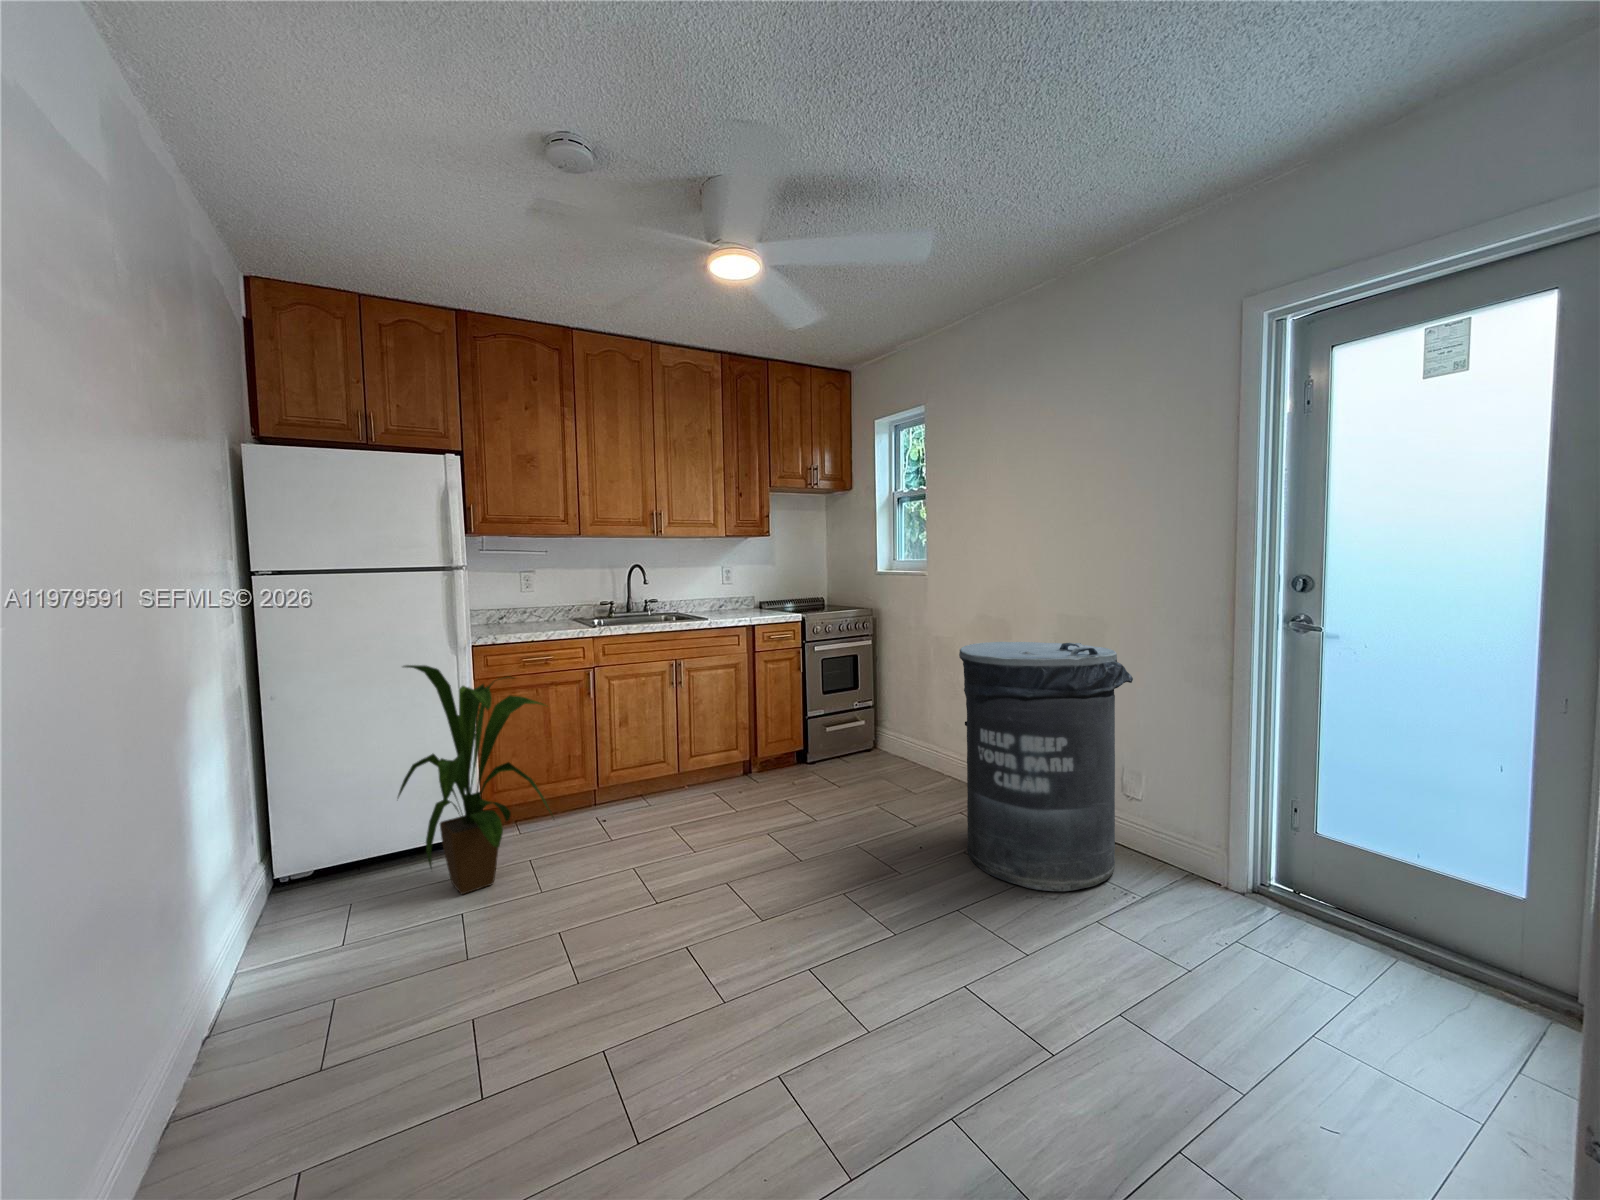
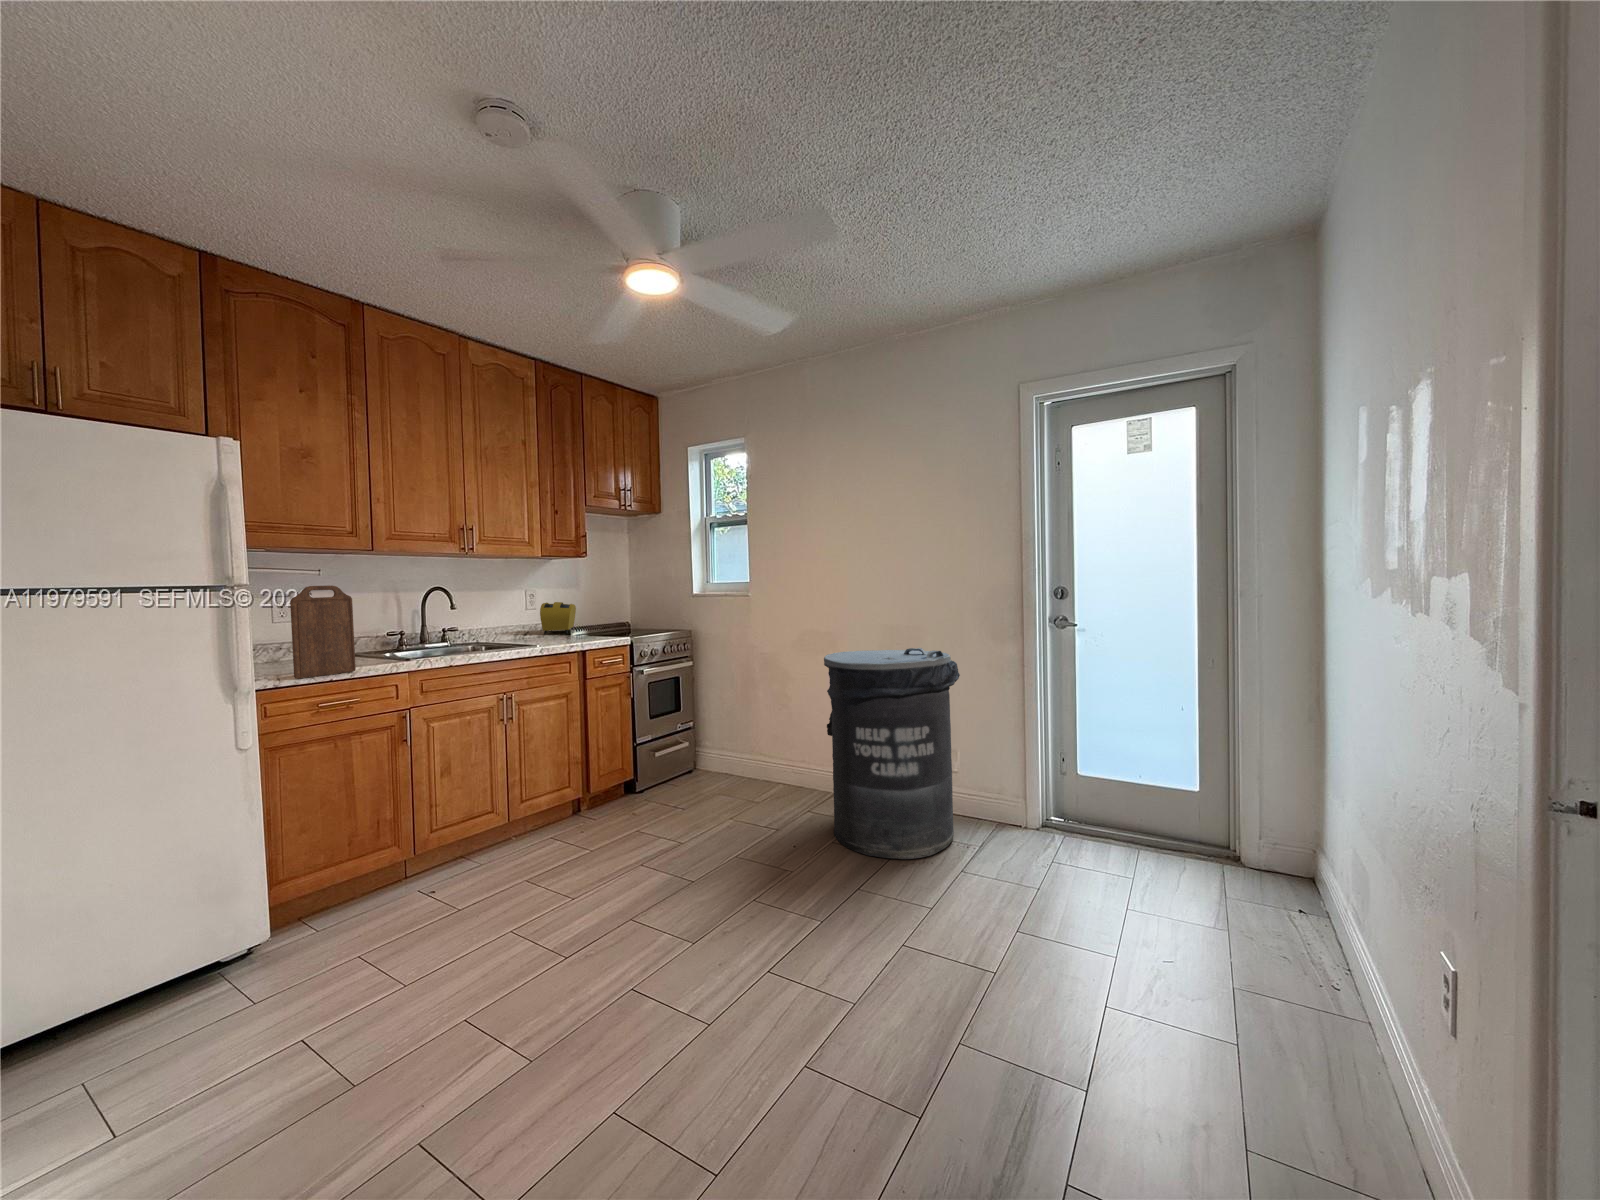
cutting board: none [508,563,555,636] -> present [290,586,356,679]
toaster: none [734,578,771,608] -> present [540,602,576,634]
house plant: present [398,665,552,894] -> none [152,722,420,1029]

